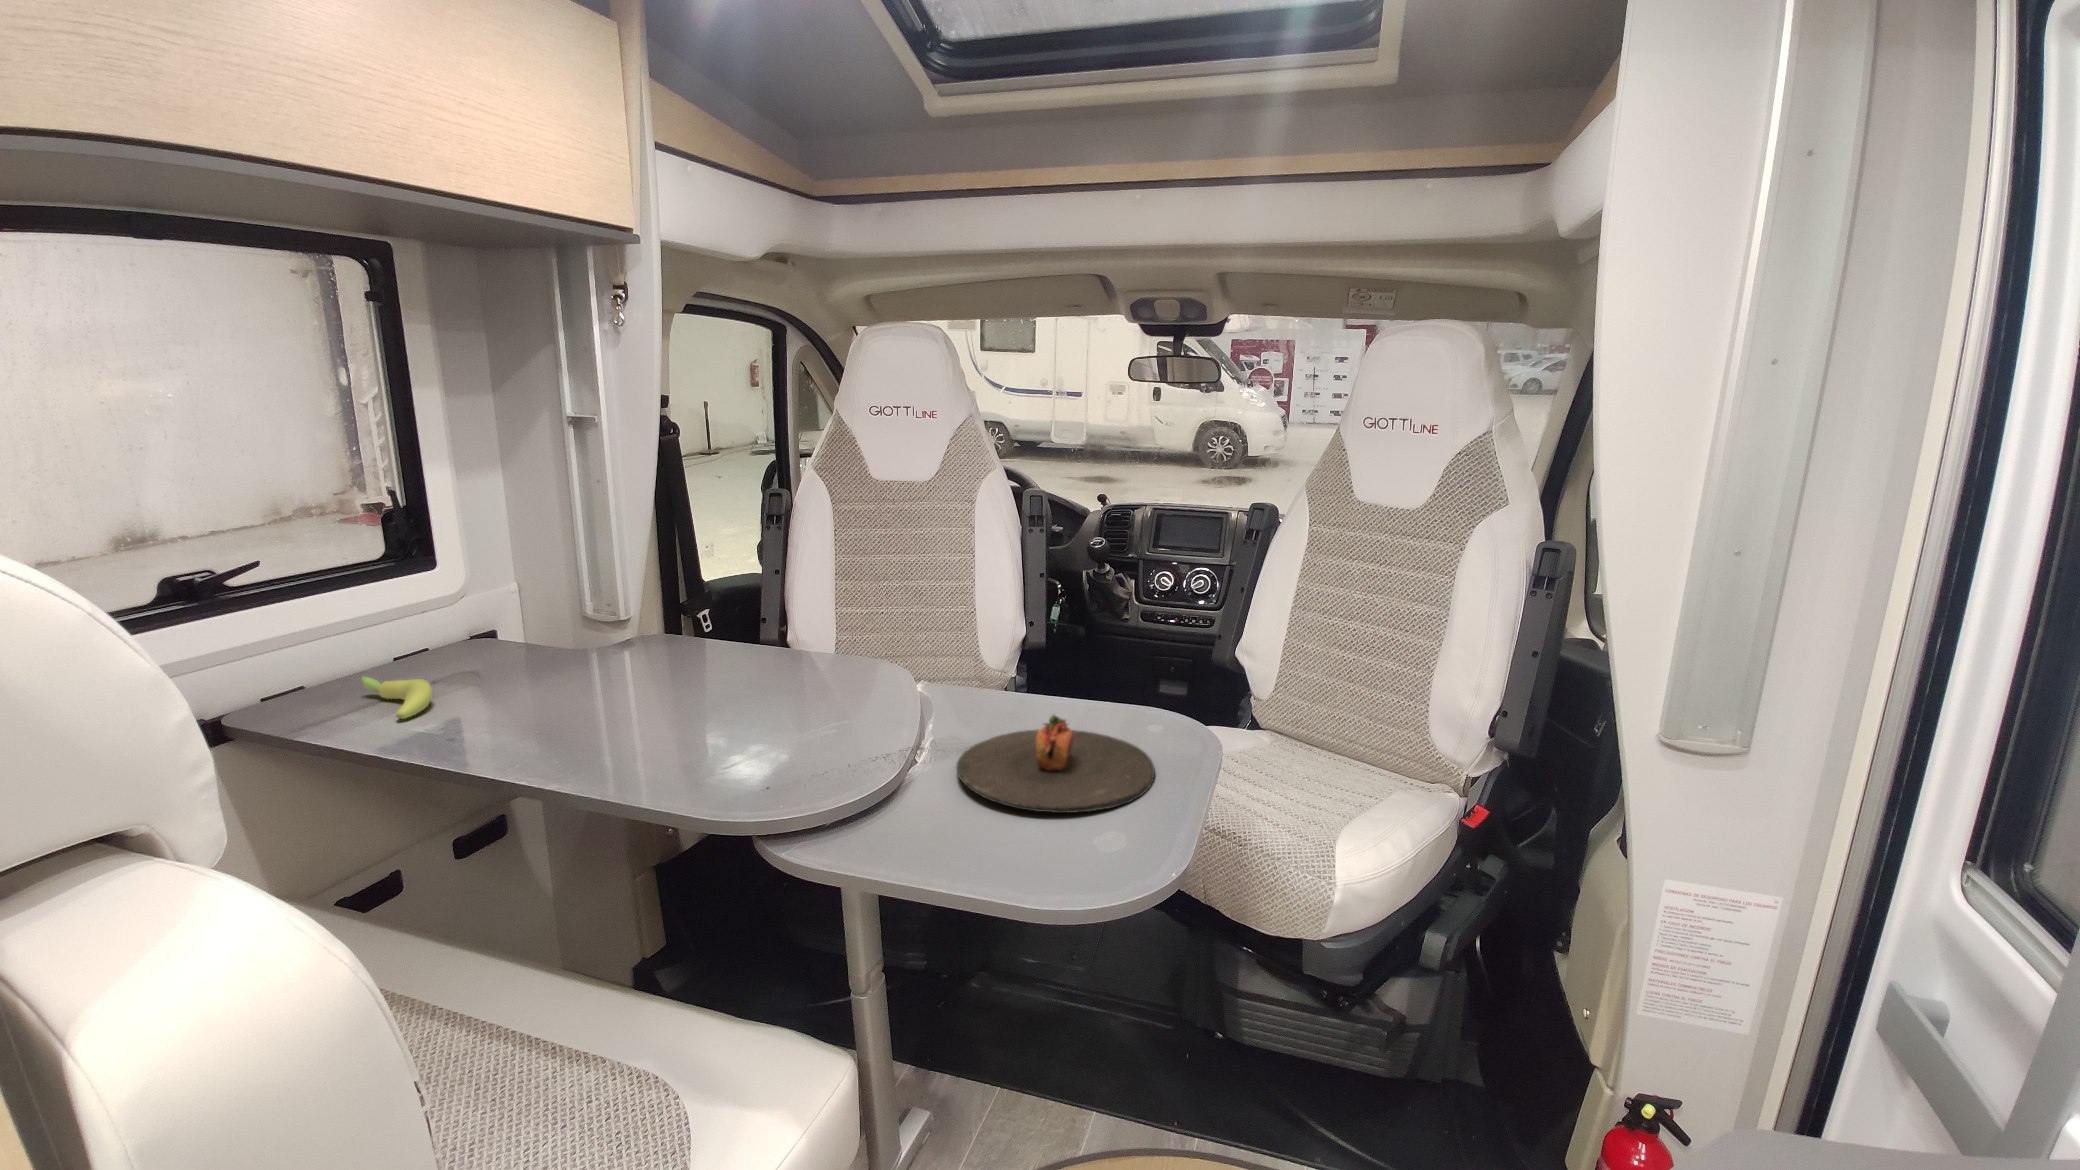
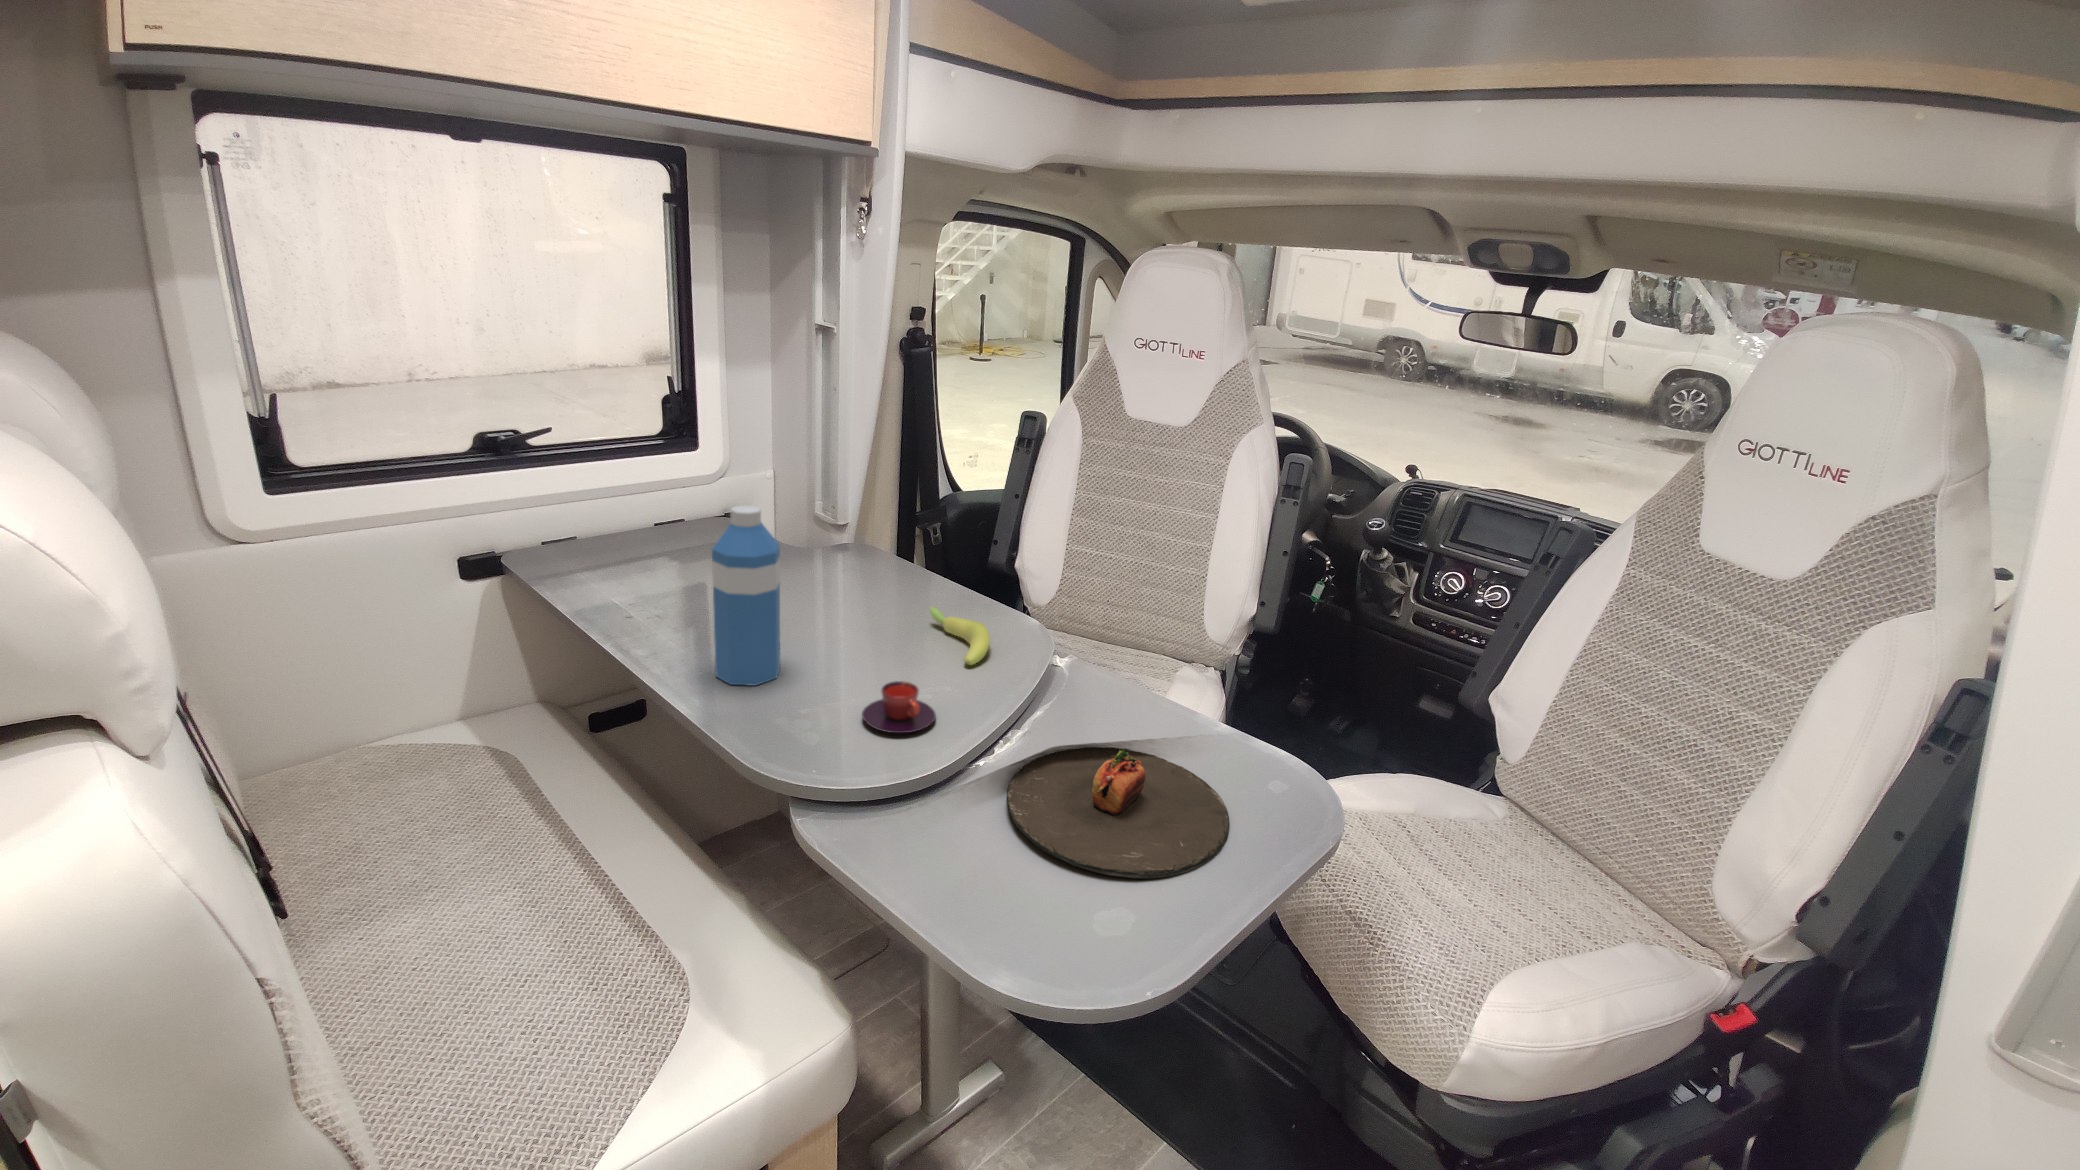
water bottle: none [588,569,672,762] -> present [712,506,780,686]
banana: present [362,677,432,719] -> present [930,607,990,665]
teacup: none [789,711,863,758] -> present [862,681,936,733]

